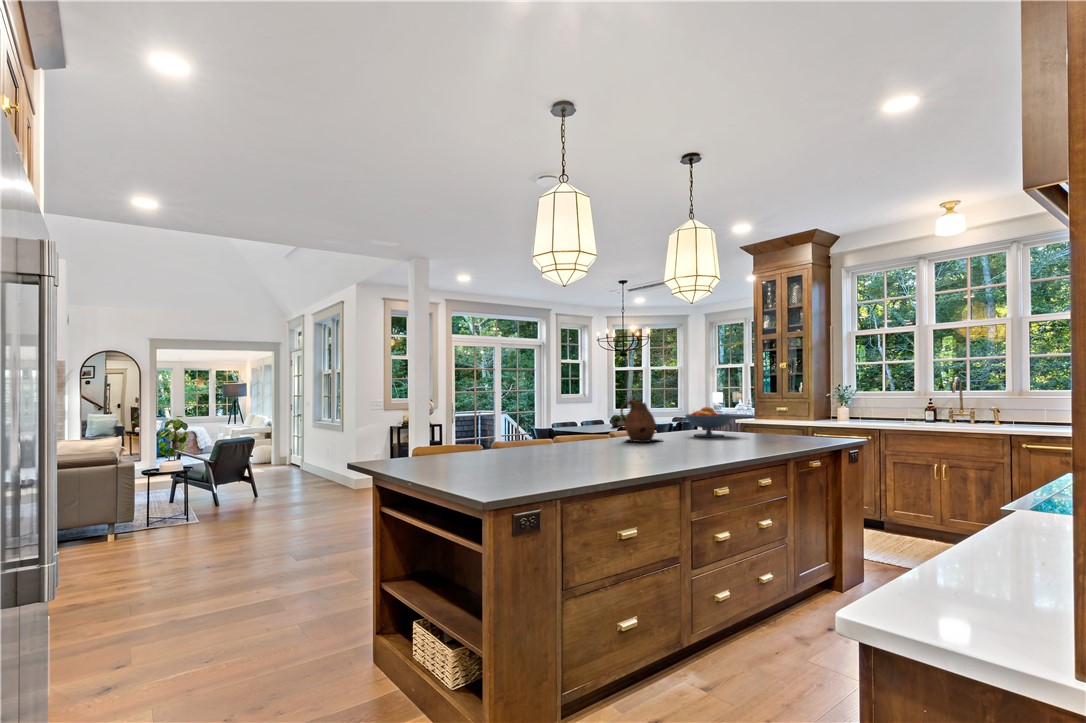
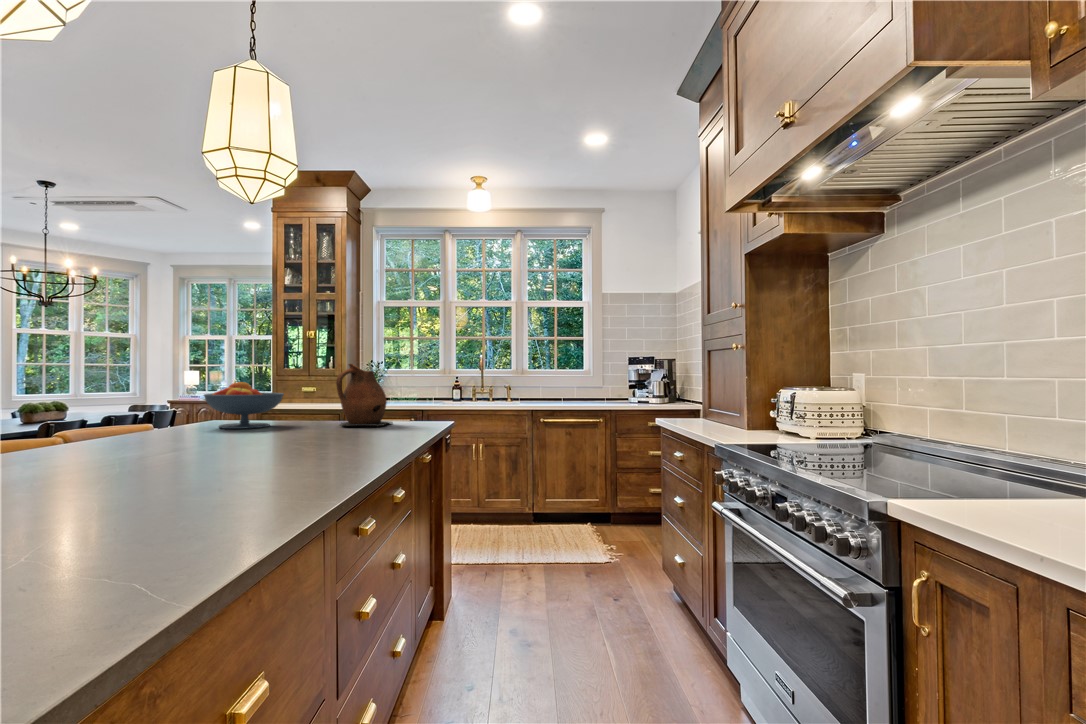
ceramic pitcher: present [620,398,660,442] -> present [336,364,392,426]

